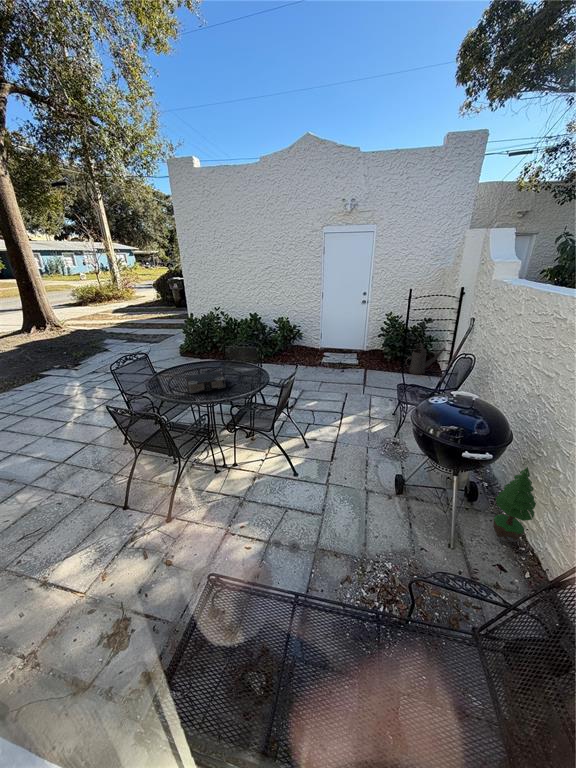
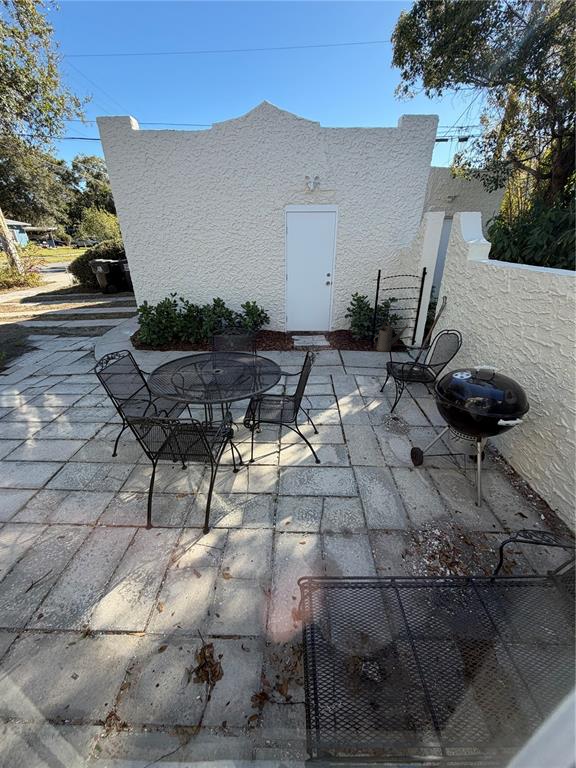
book: present [186,371,225,393] -> none [181,363,229,391]
potted tree: present [493,467,536,542] -> none [508,426,547,493]

